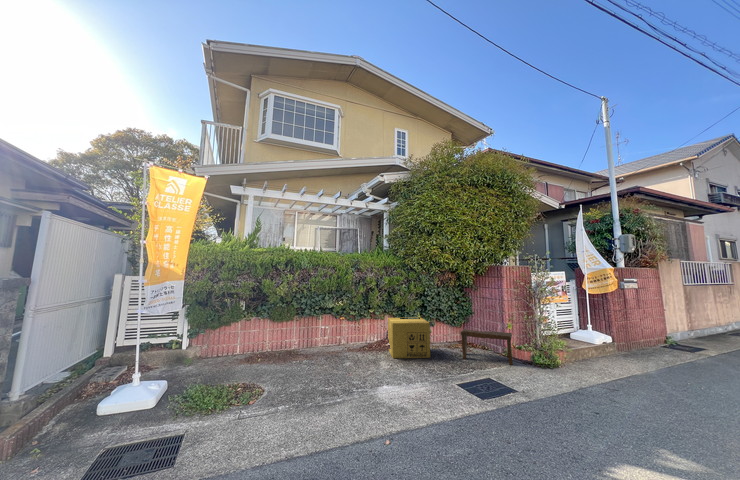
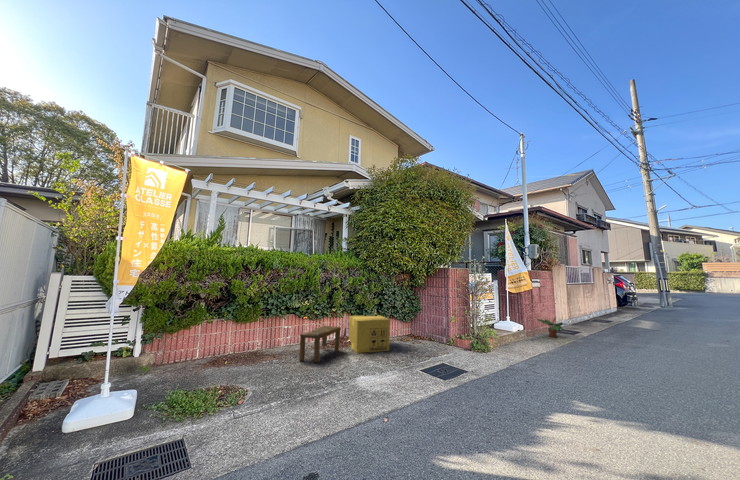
potted plant: none [633,326,683,354] -> present [537,318,566,337]
bench: present [461,329,513,365] -> present [300,326,341,363]

